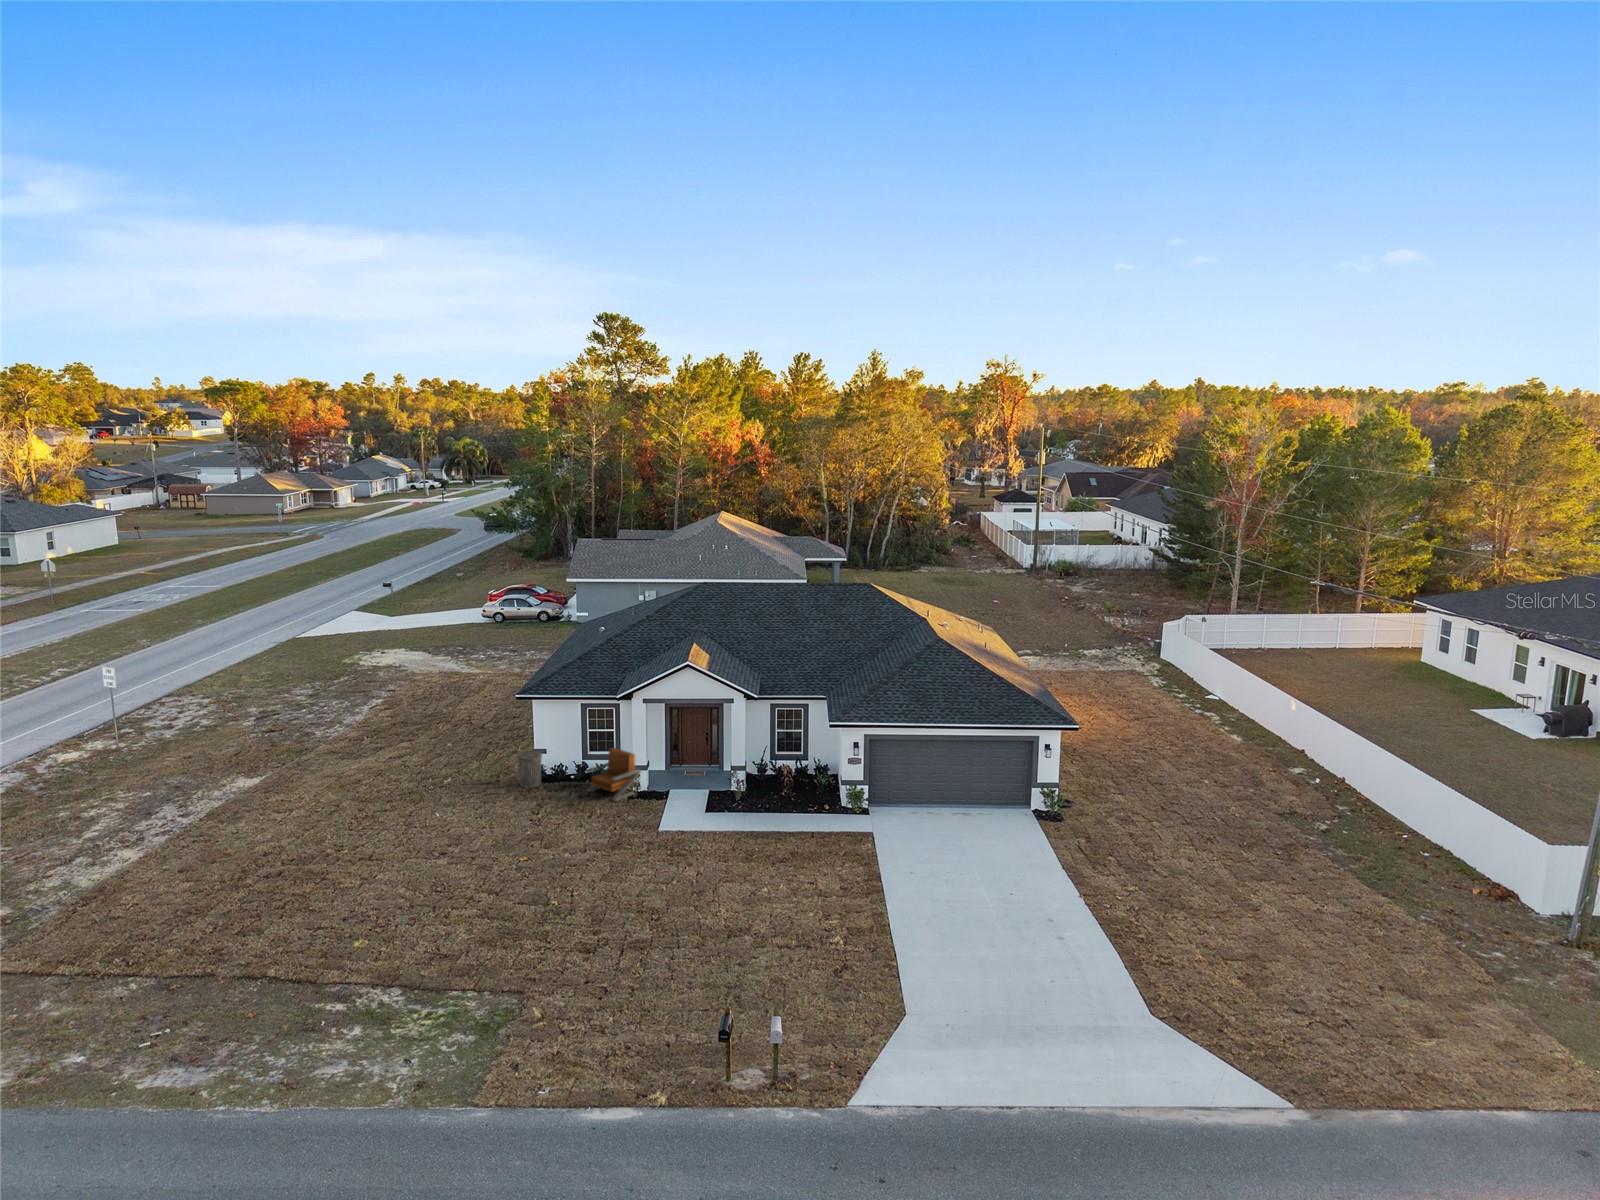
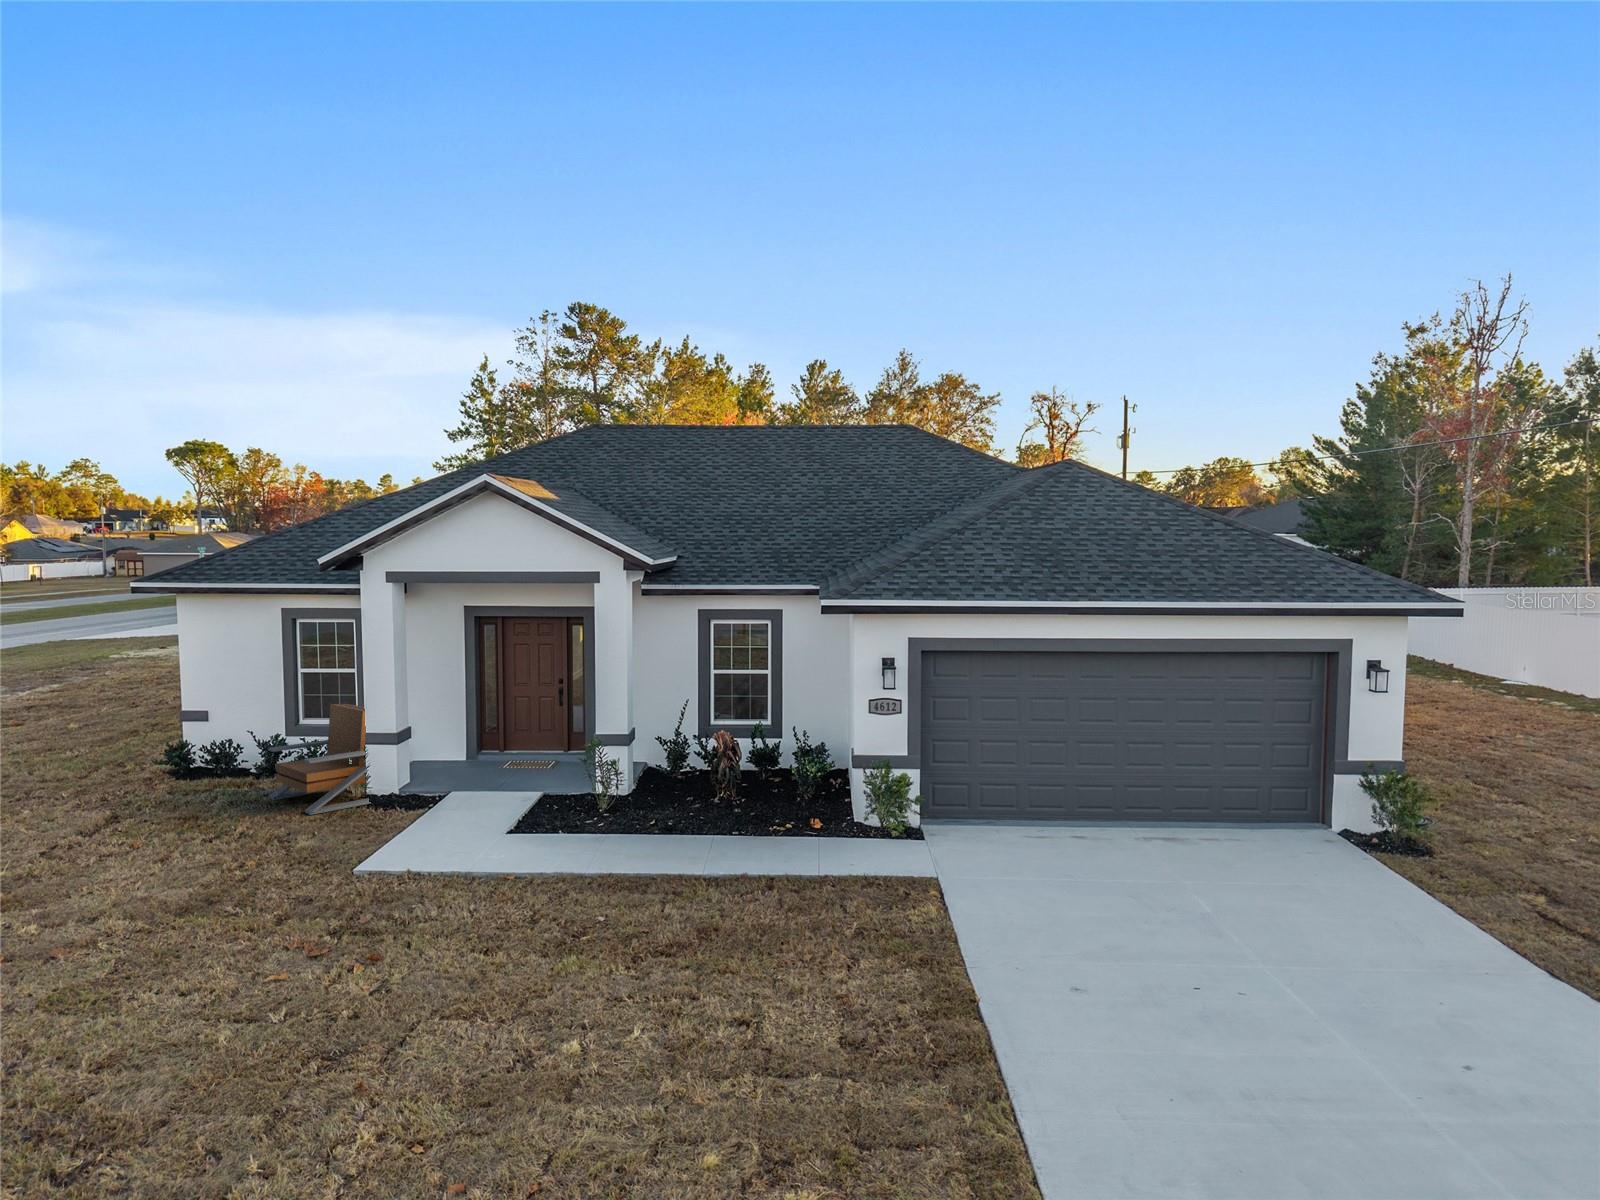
trash can: present [517,751,542,788] -> none [124,716,188,793]

